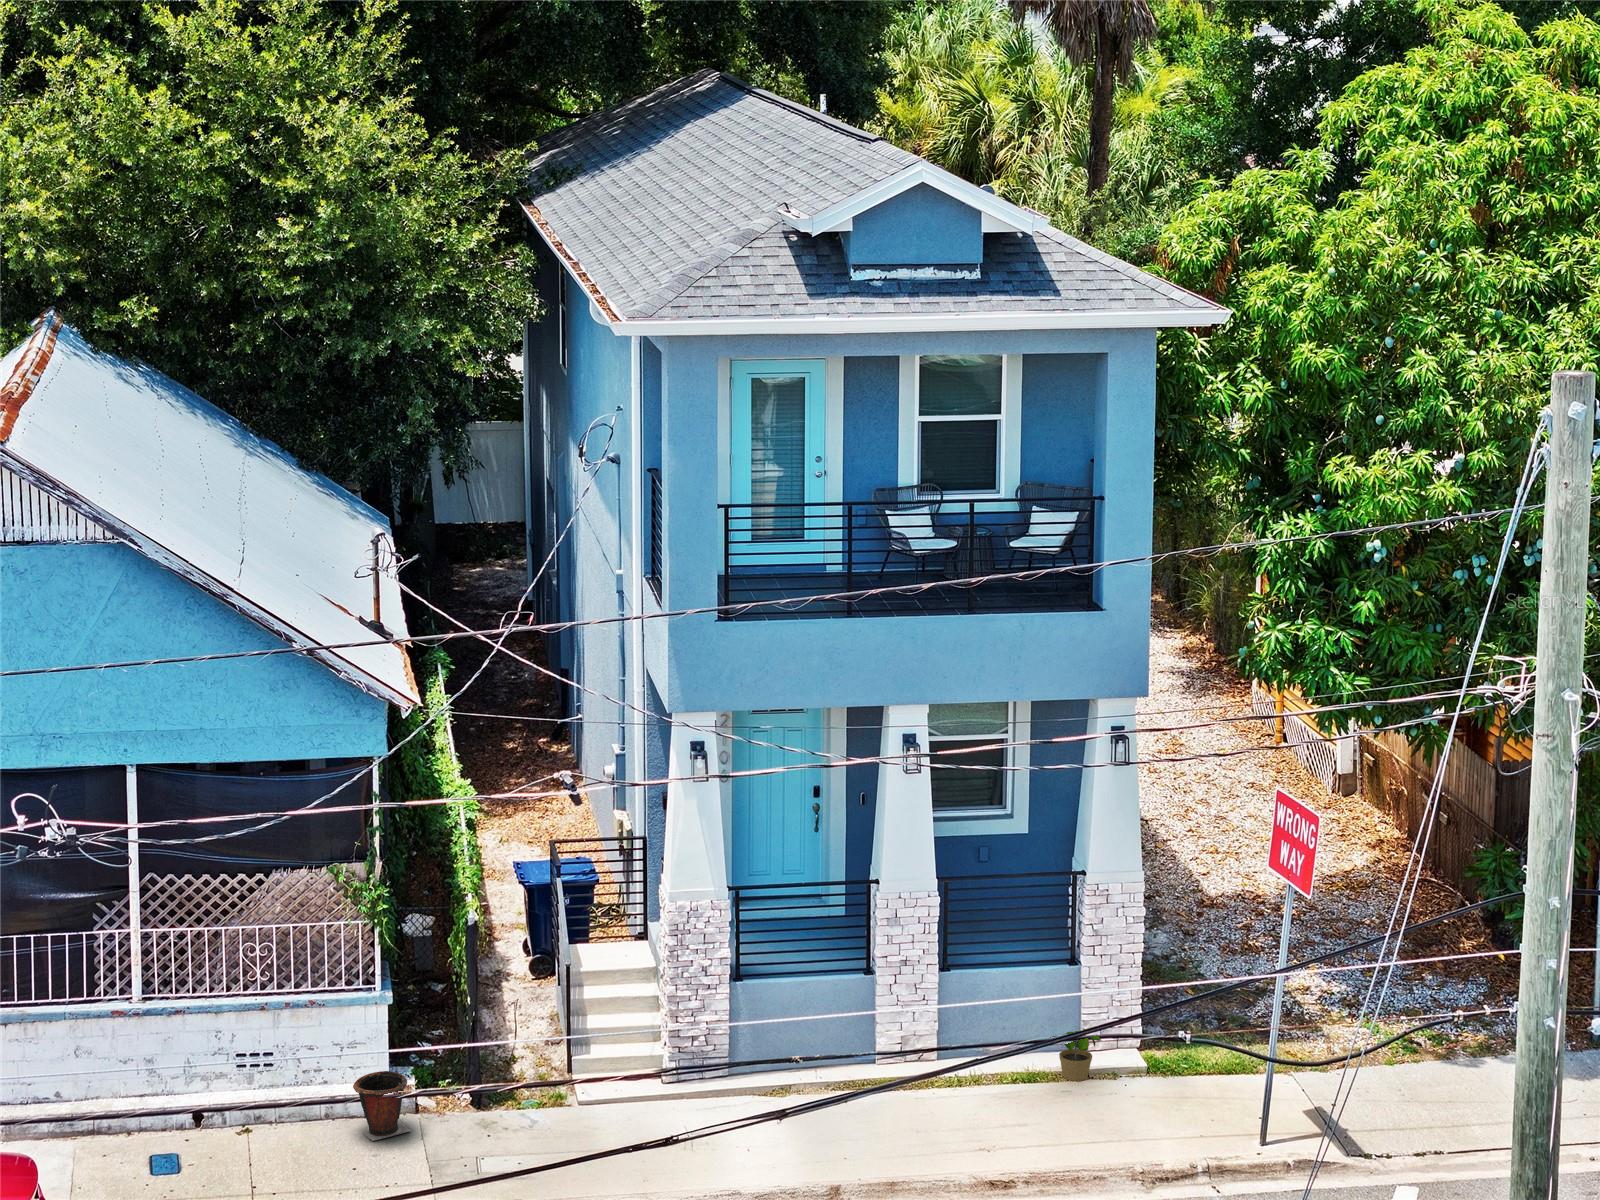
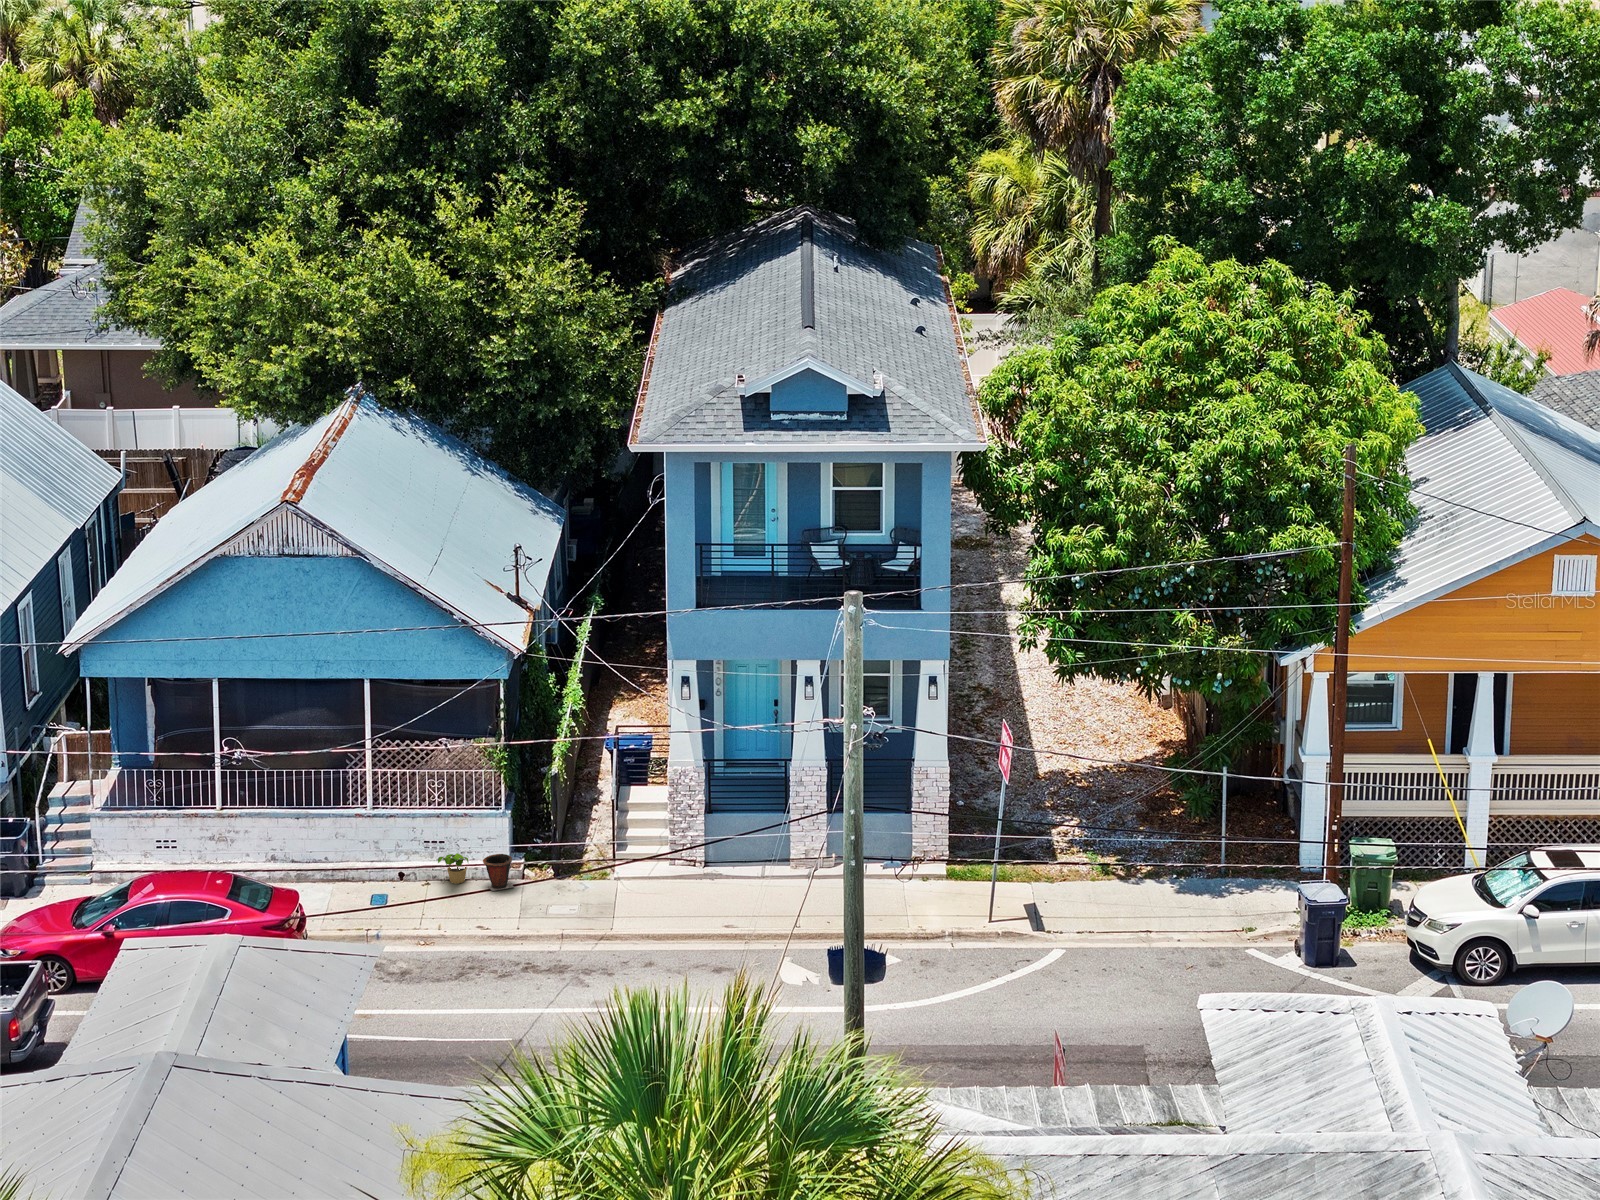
potted plant: present [1050,1029,1101,1081] -> present [438,853,468,884]

